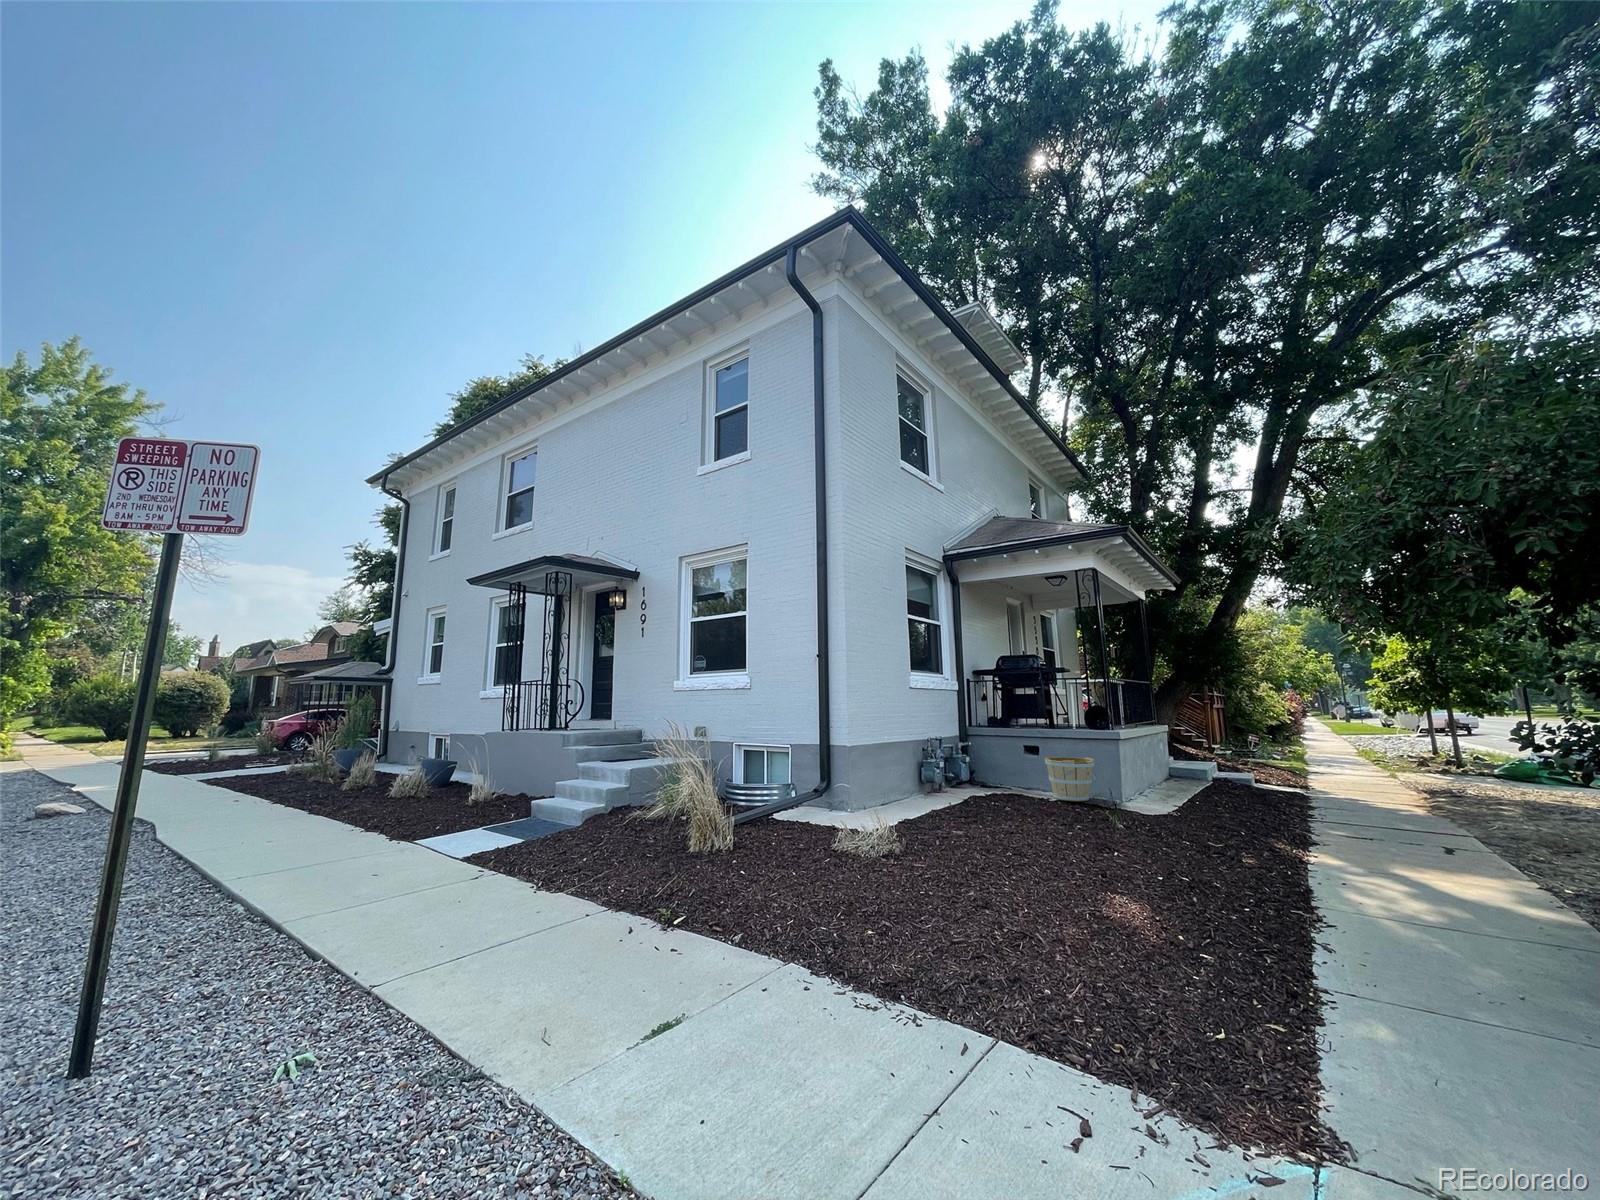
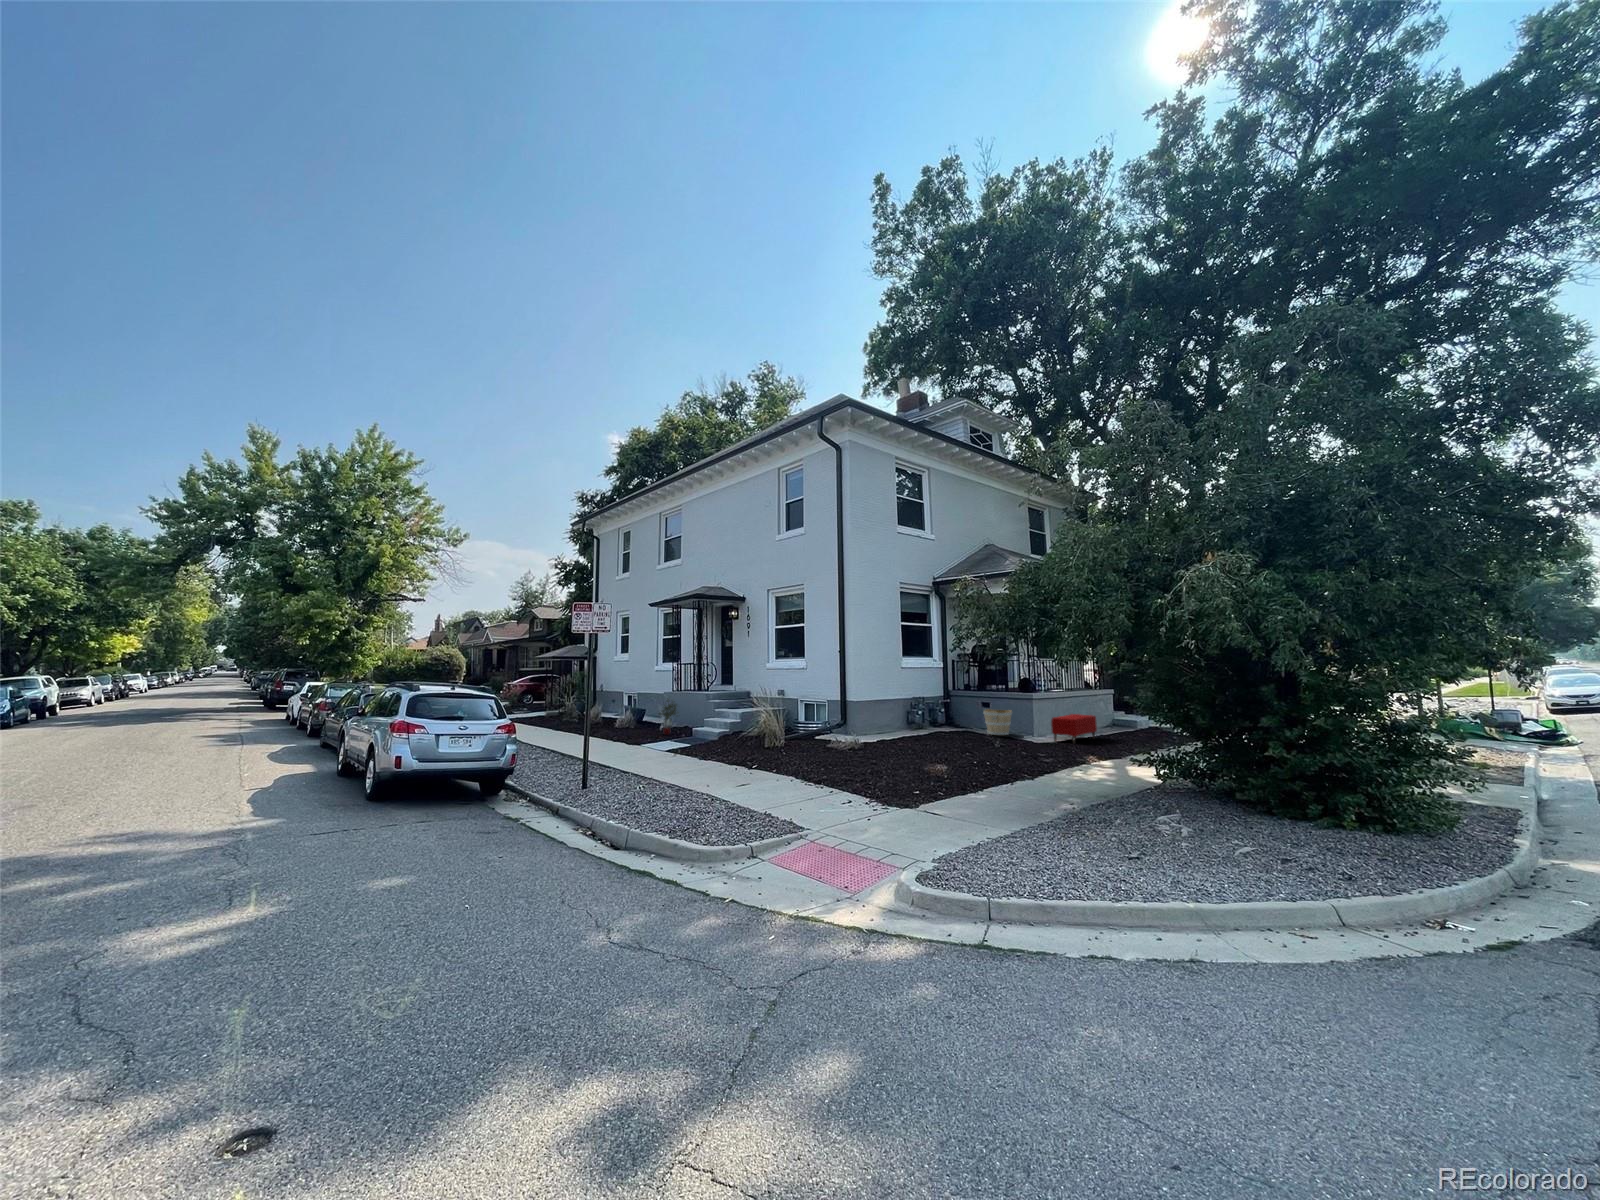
potted tree: none [471,744,513,811] -> present [659,699,679,735]
bench: none [1137,761,1192,811] -> present [1051,714,1097,743]

